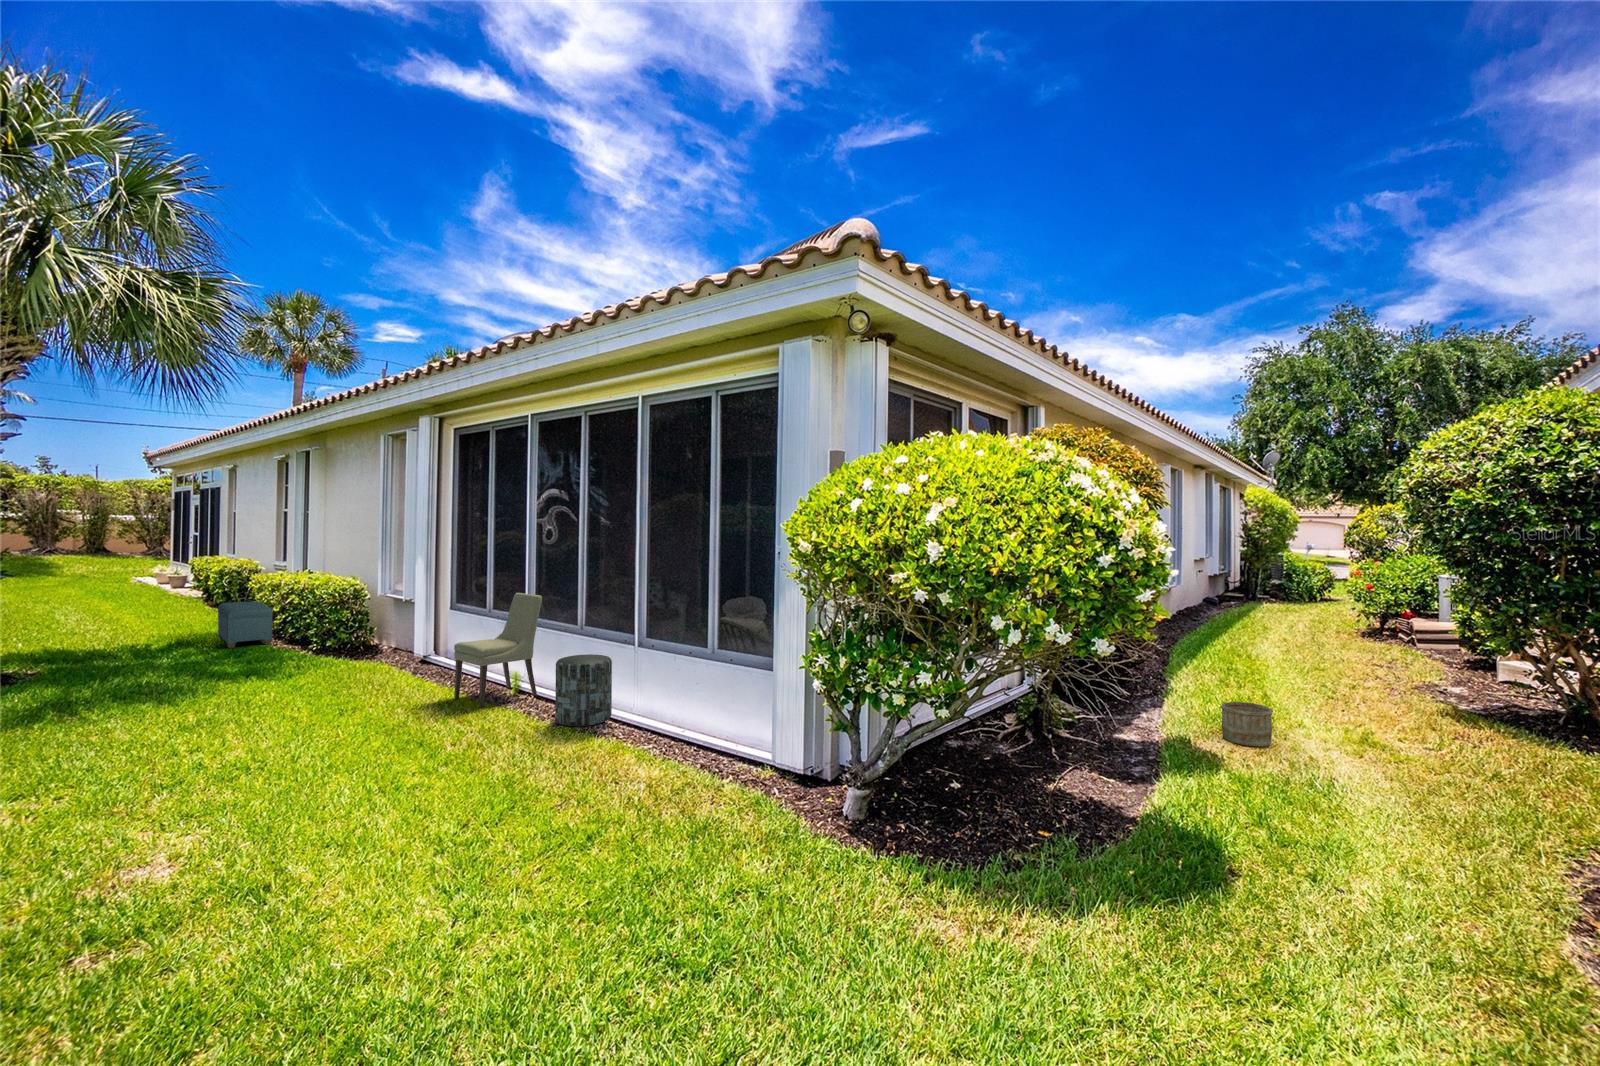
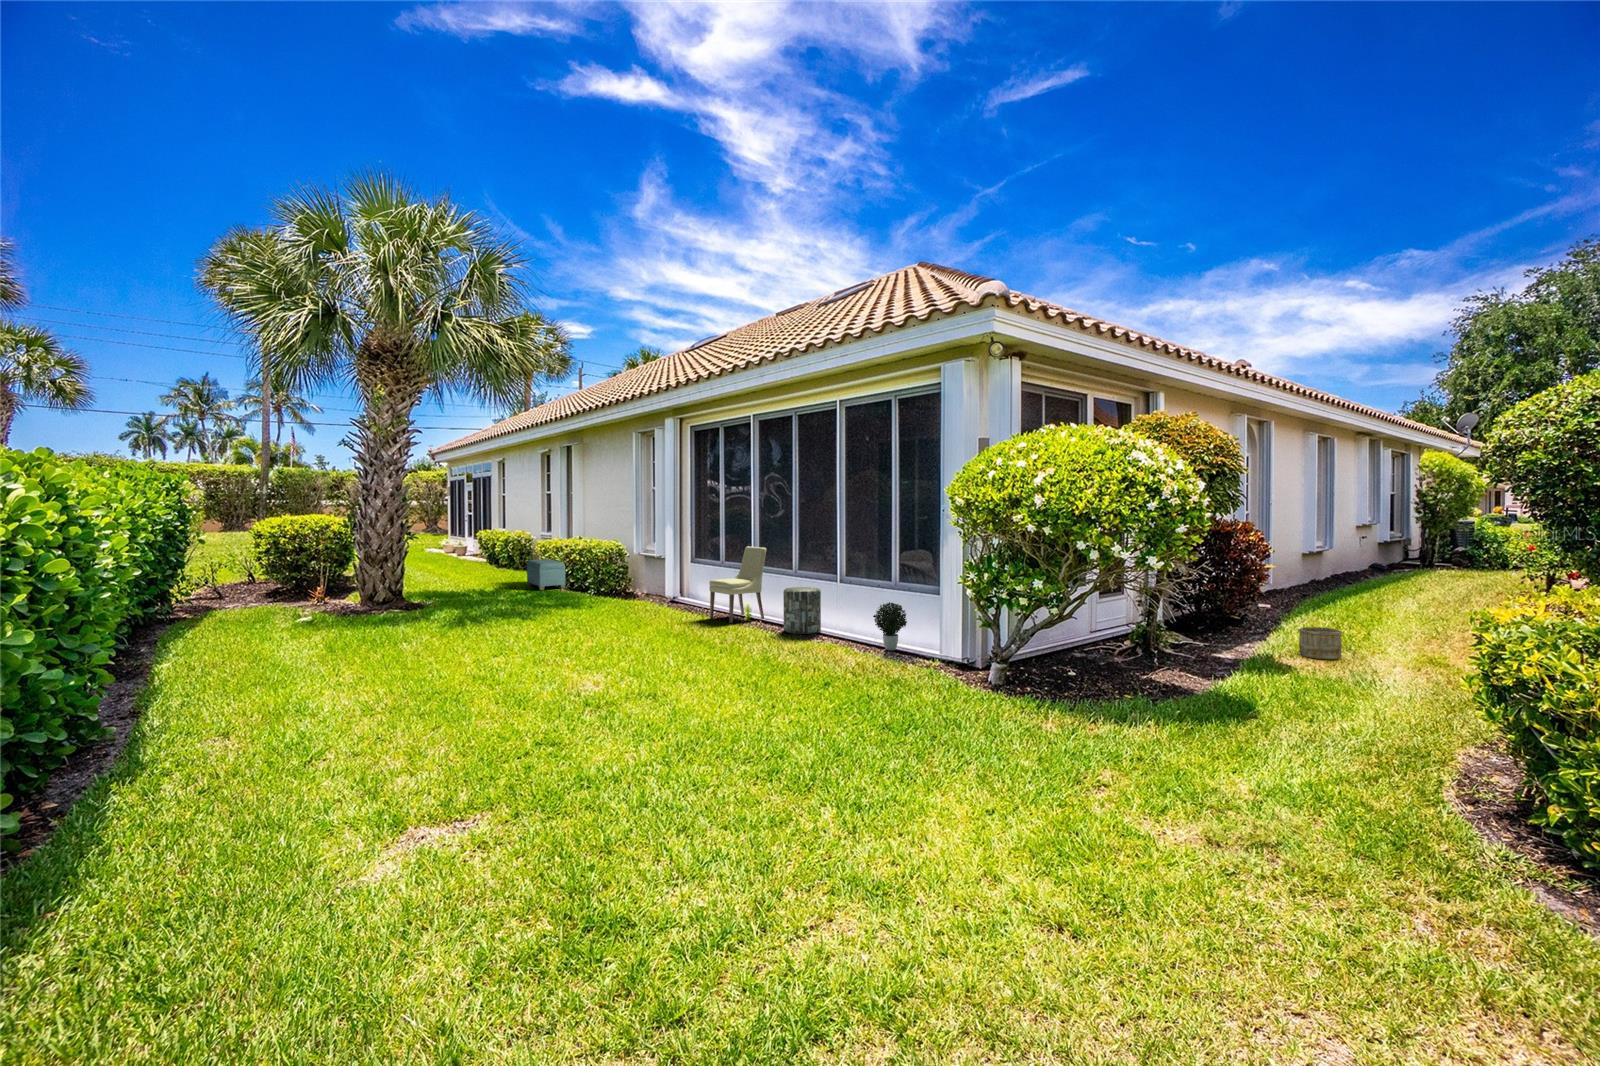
potted plant: none [679,685,731,758] -> present [873,602,907,651]

